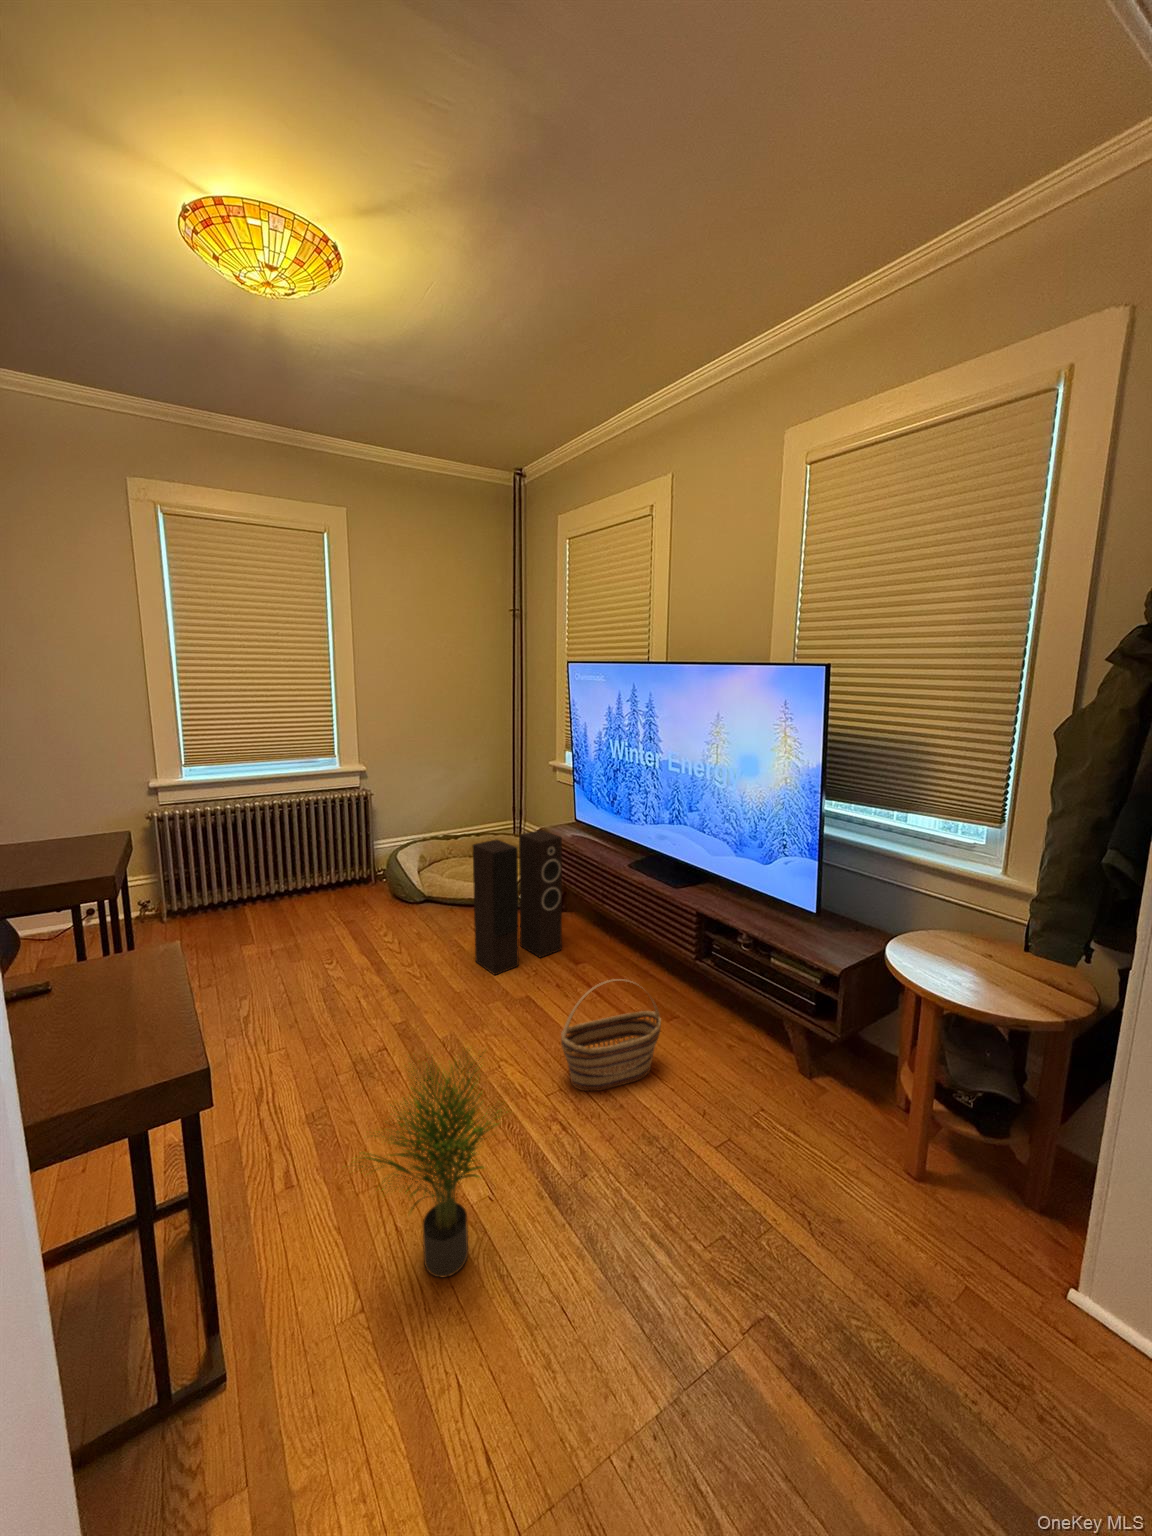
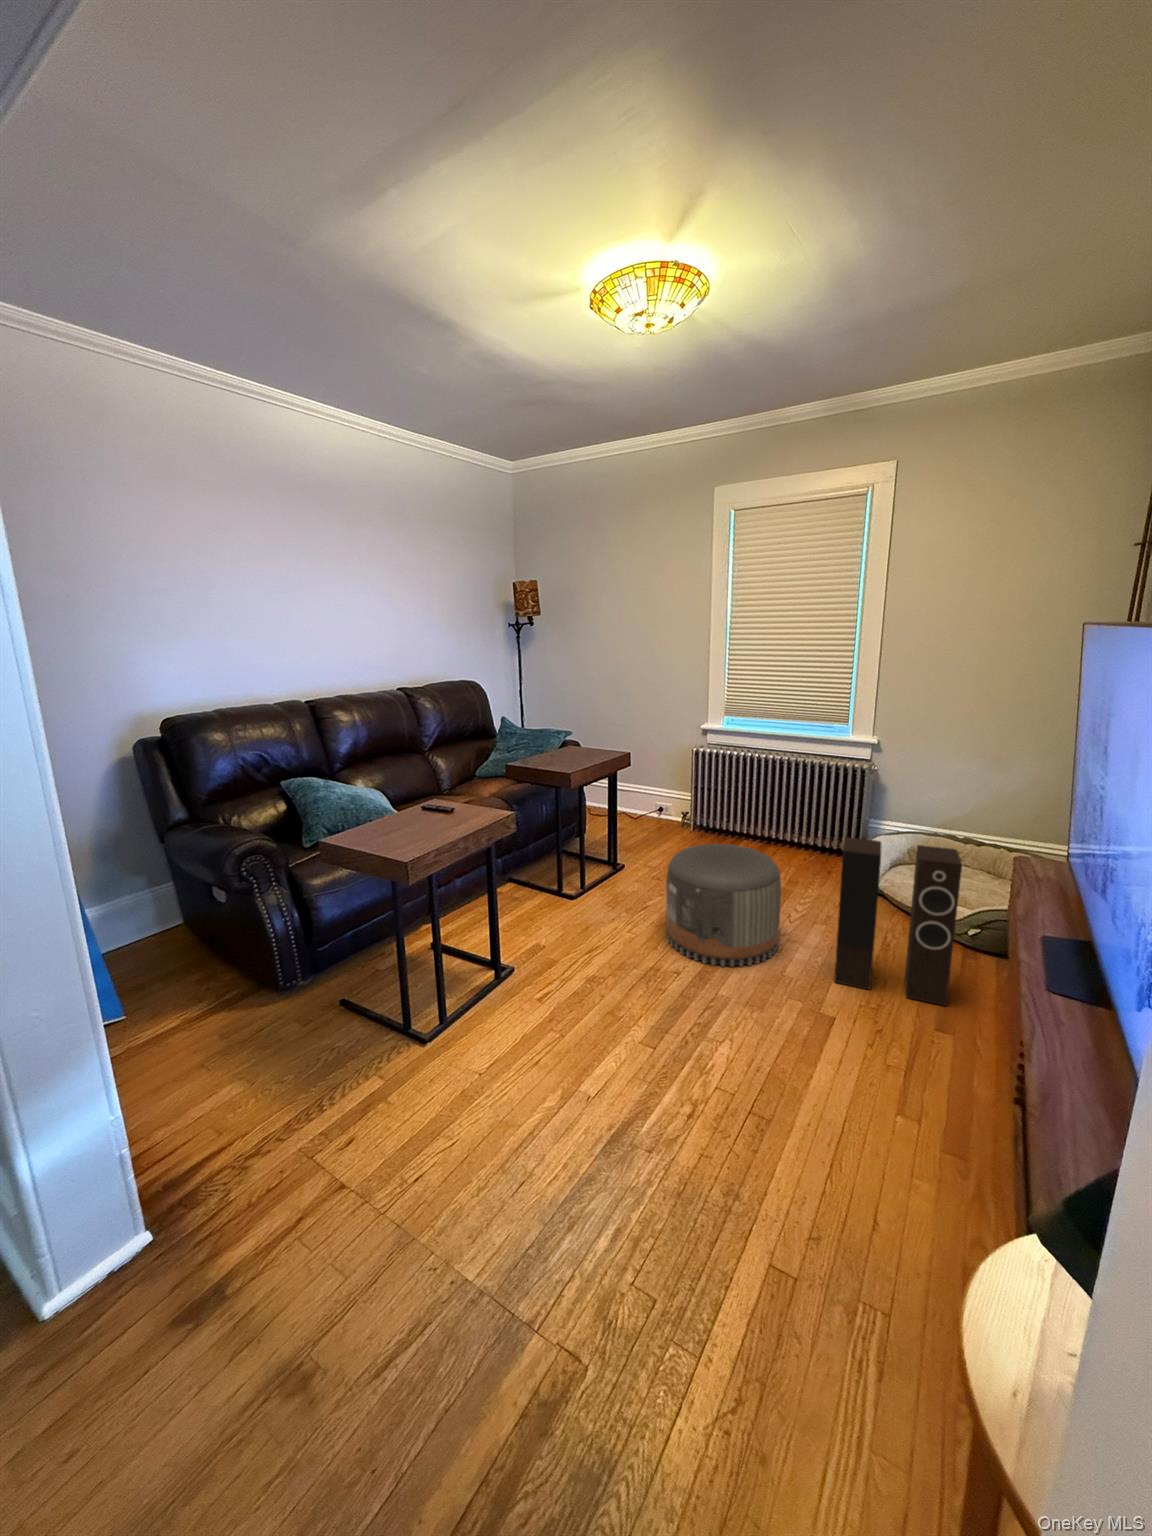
pouf: none [299,889,433,1033] -> present [666,844,781,967]
basket: present [561,979,661,1091] -> none [736,1015,861,1160]
potted plant: present [362,1056,501,1277] -> none [475,938,577,1108]

